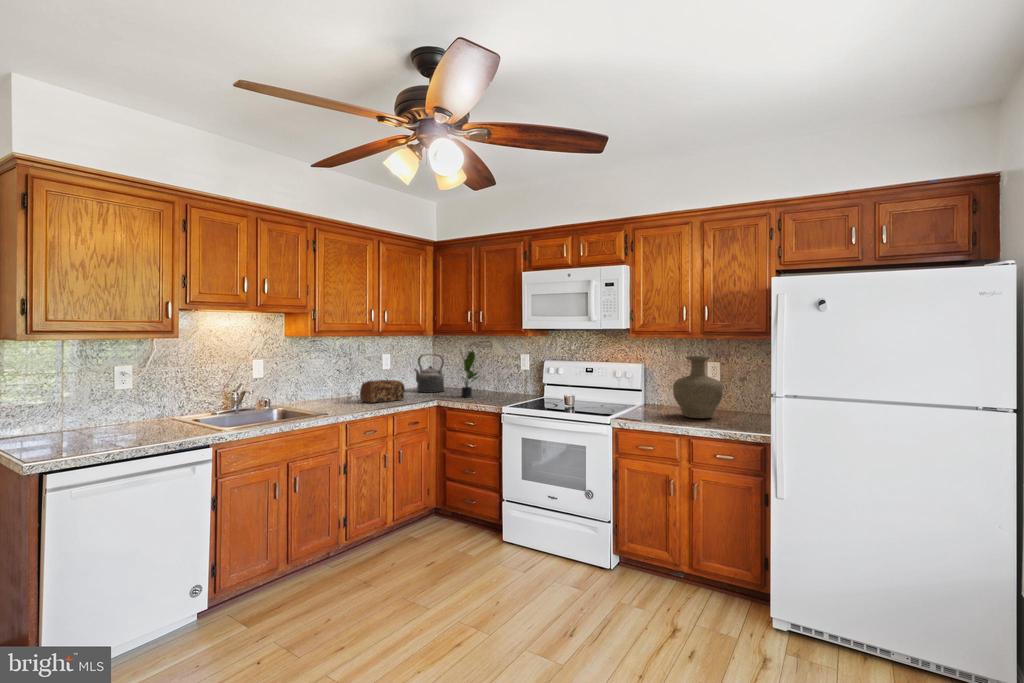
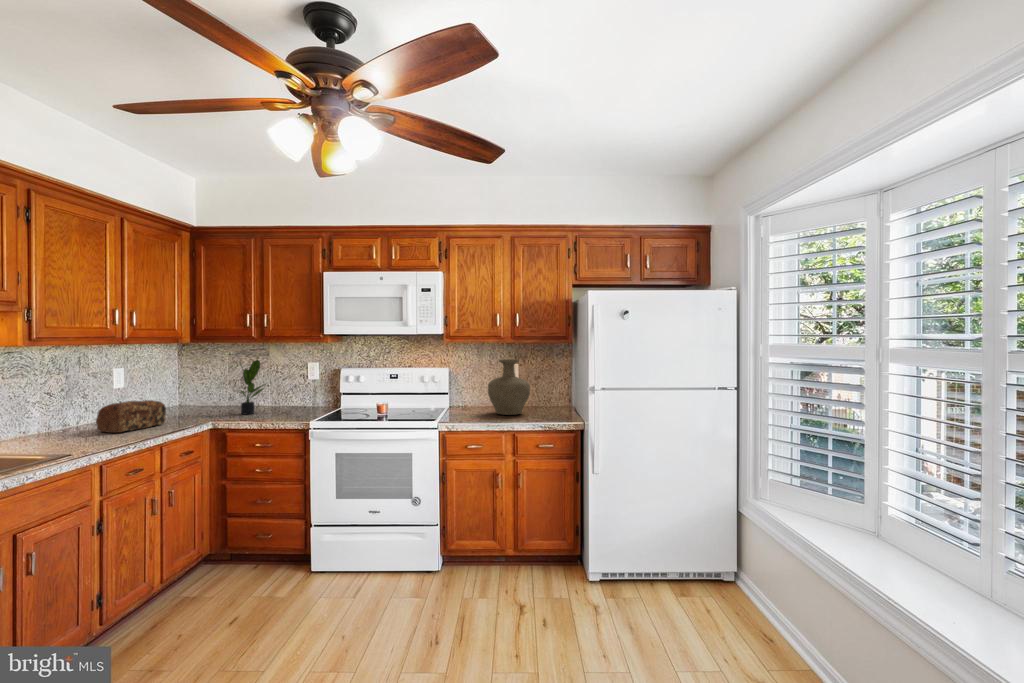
kettle: present [414,354,444,393] -> none [160,365,208,413]

